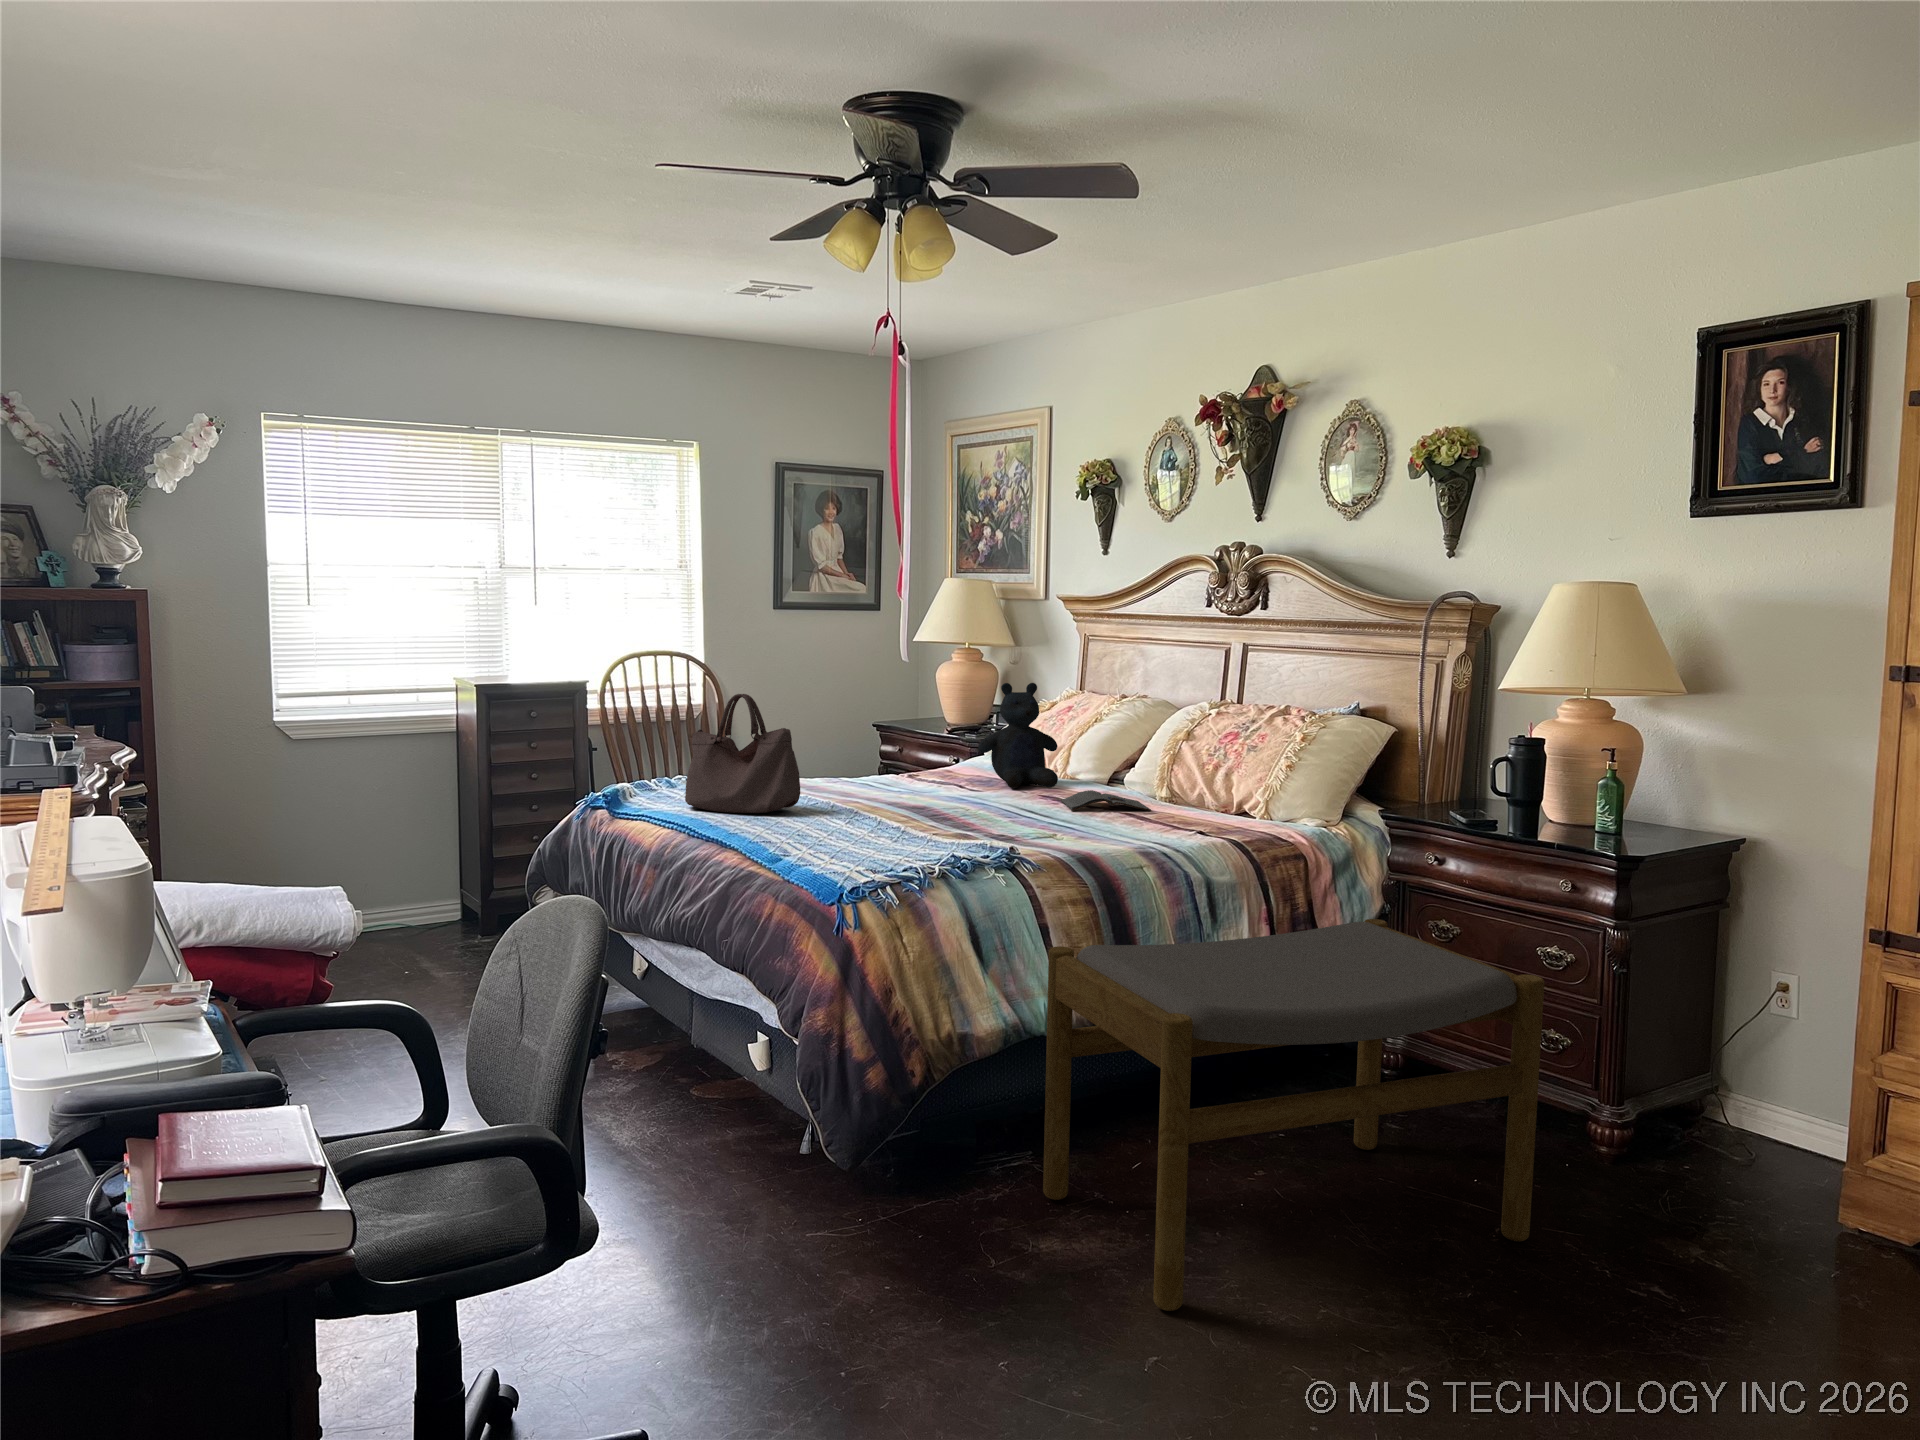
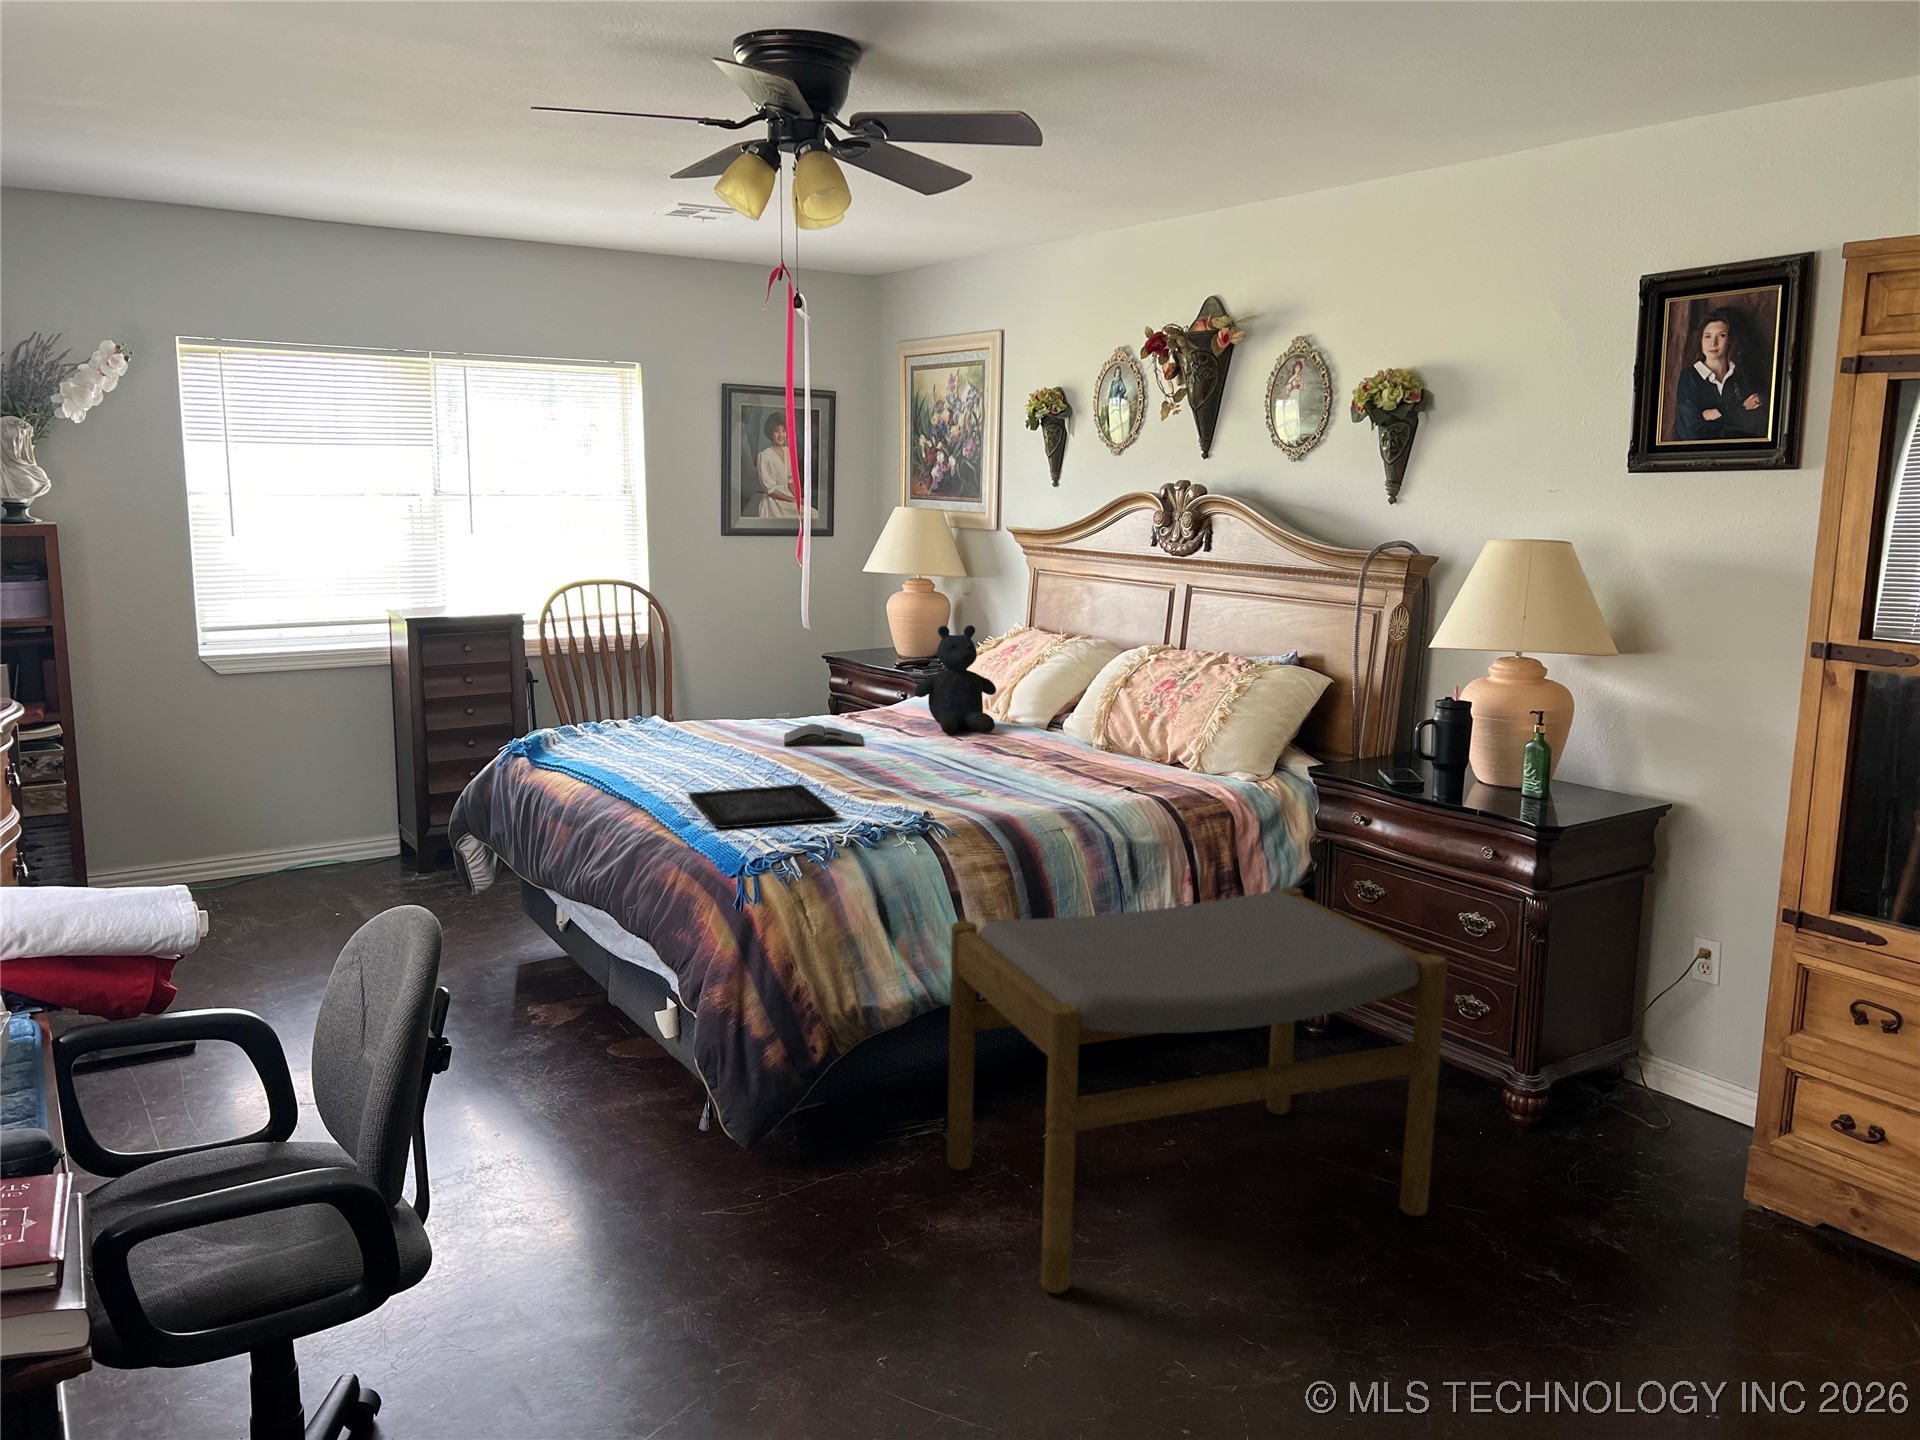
handbag: present [685,694,800,813] -> none [607,644,723,767]
magazine: present [1061,790,1151,811] -> present [784,724,863,746]
tray: none [773,826,925,861] -> present [688,784,837,828]

